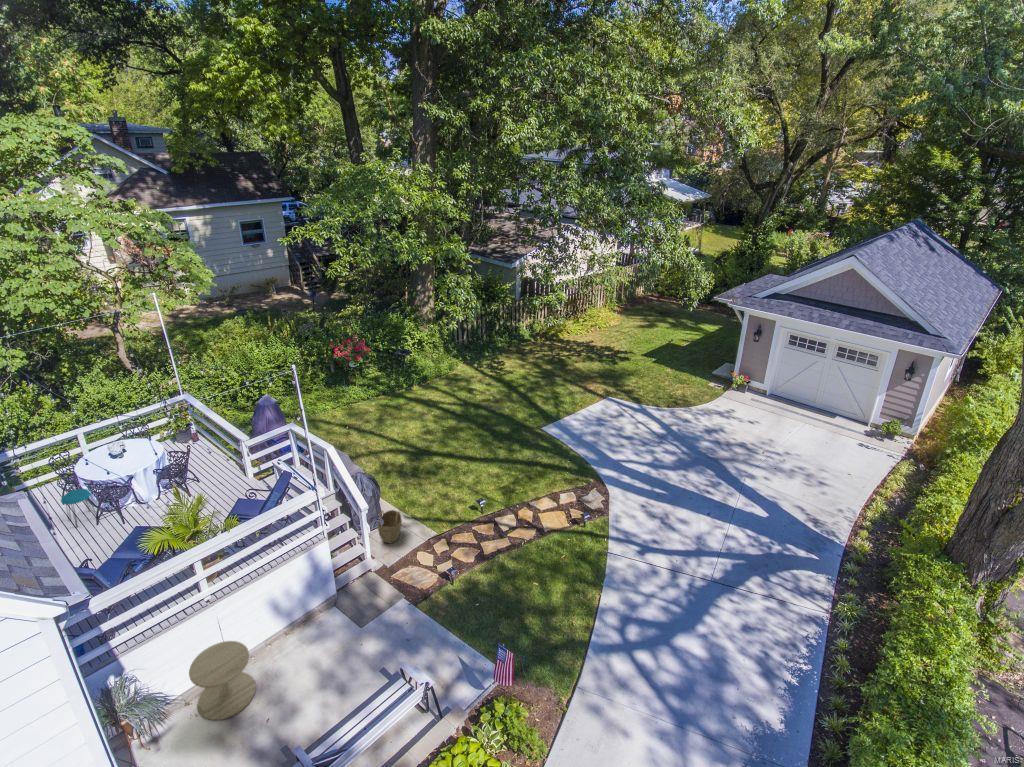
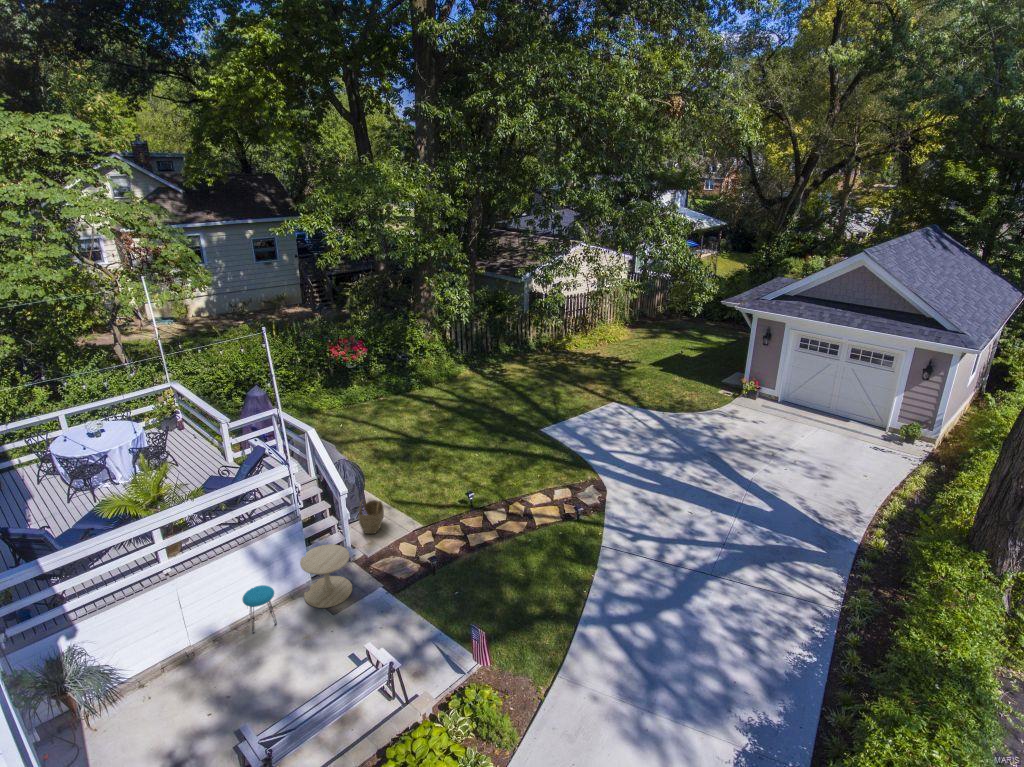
stool: present [61,489,98,527] -> present [242,585,277,633]
side table: present [189,641,256,720] -> present [300,544,352,608]

